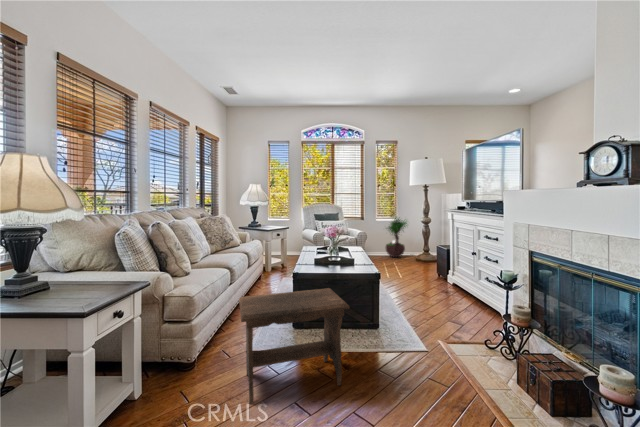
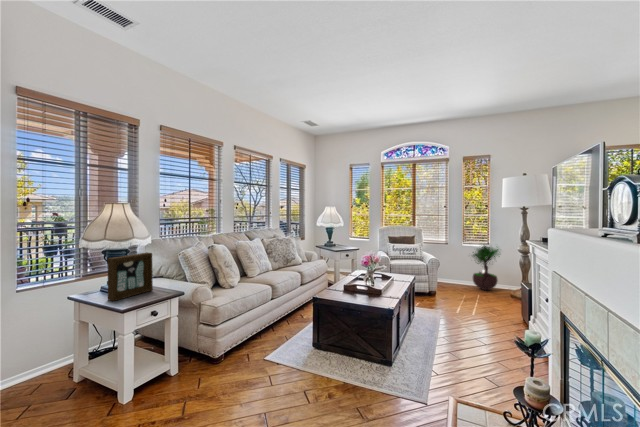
picture frame: none [26,230,94,306] -> present [107,252,153,301]
footstool: present [239,288,350,404] -> none [224,313,323,411]

